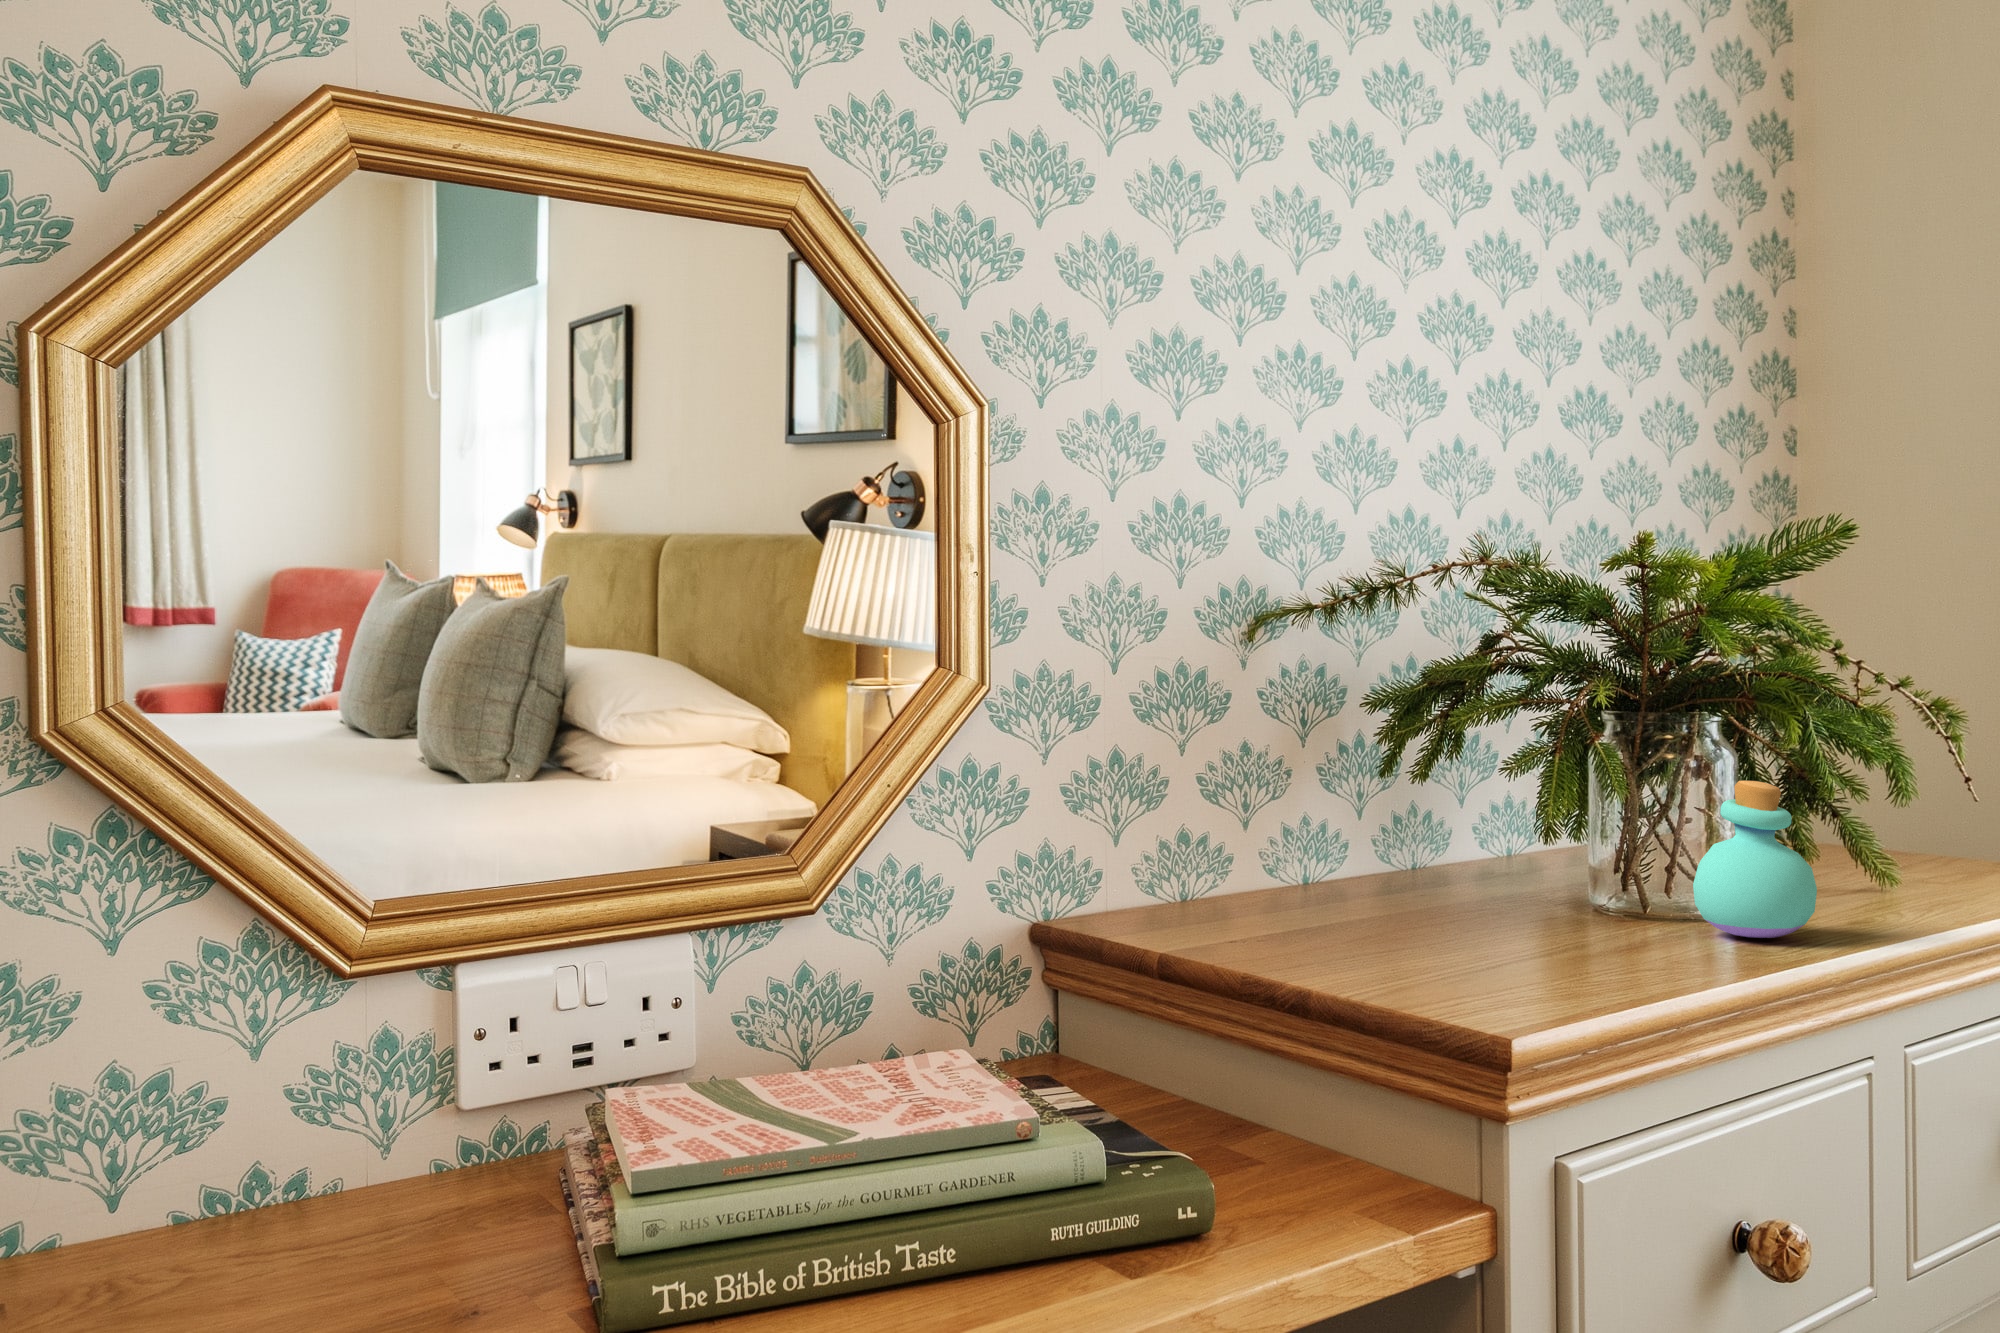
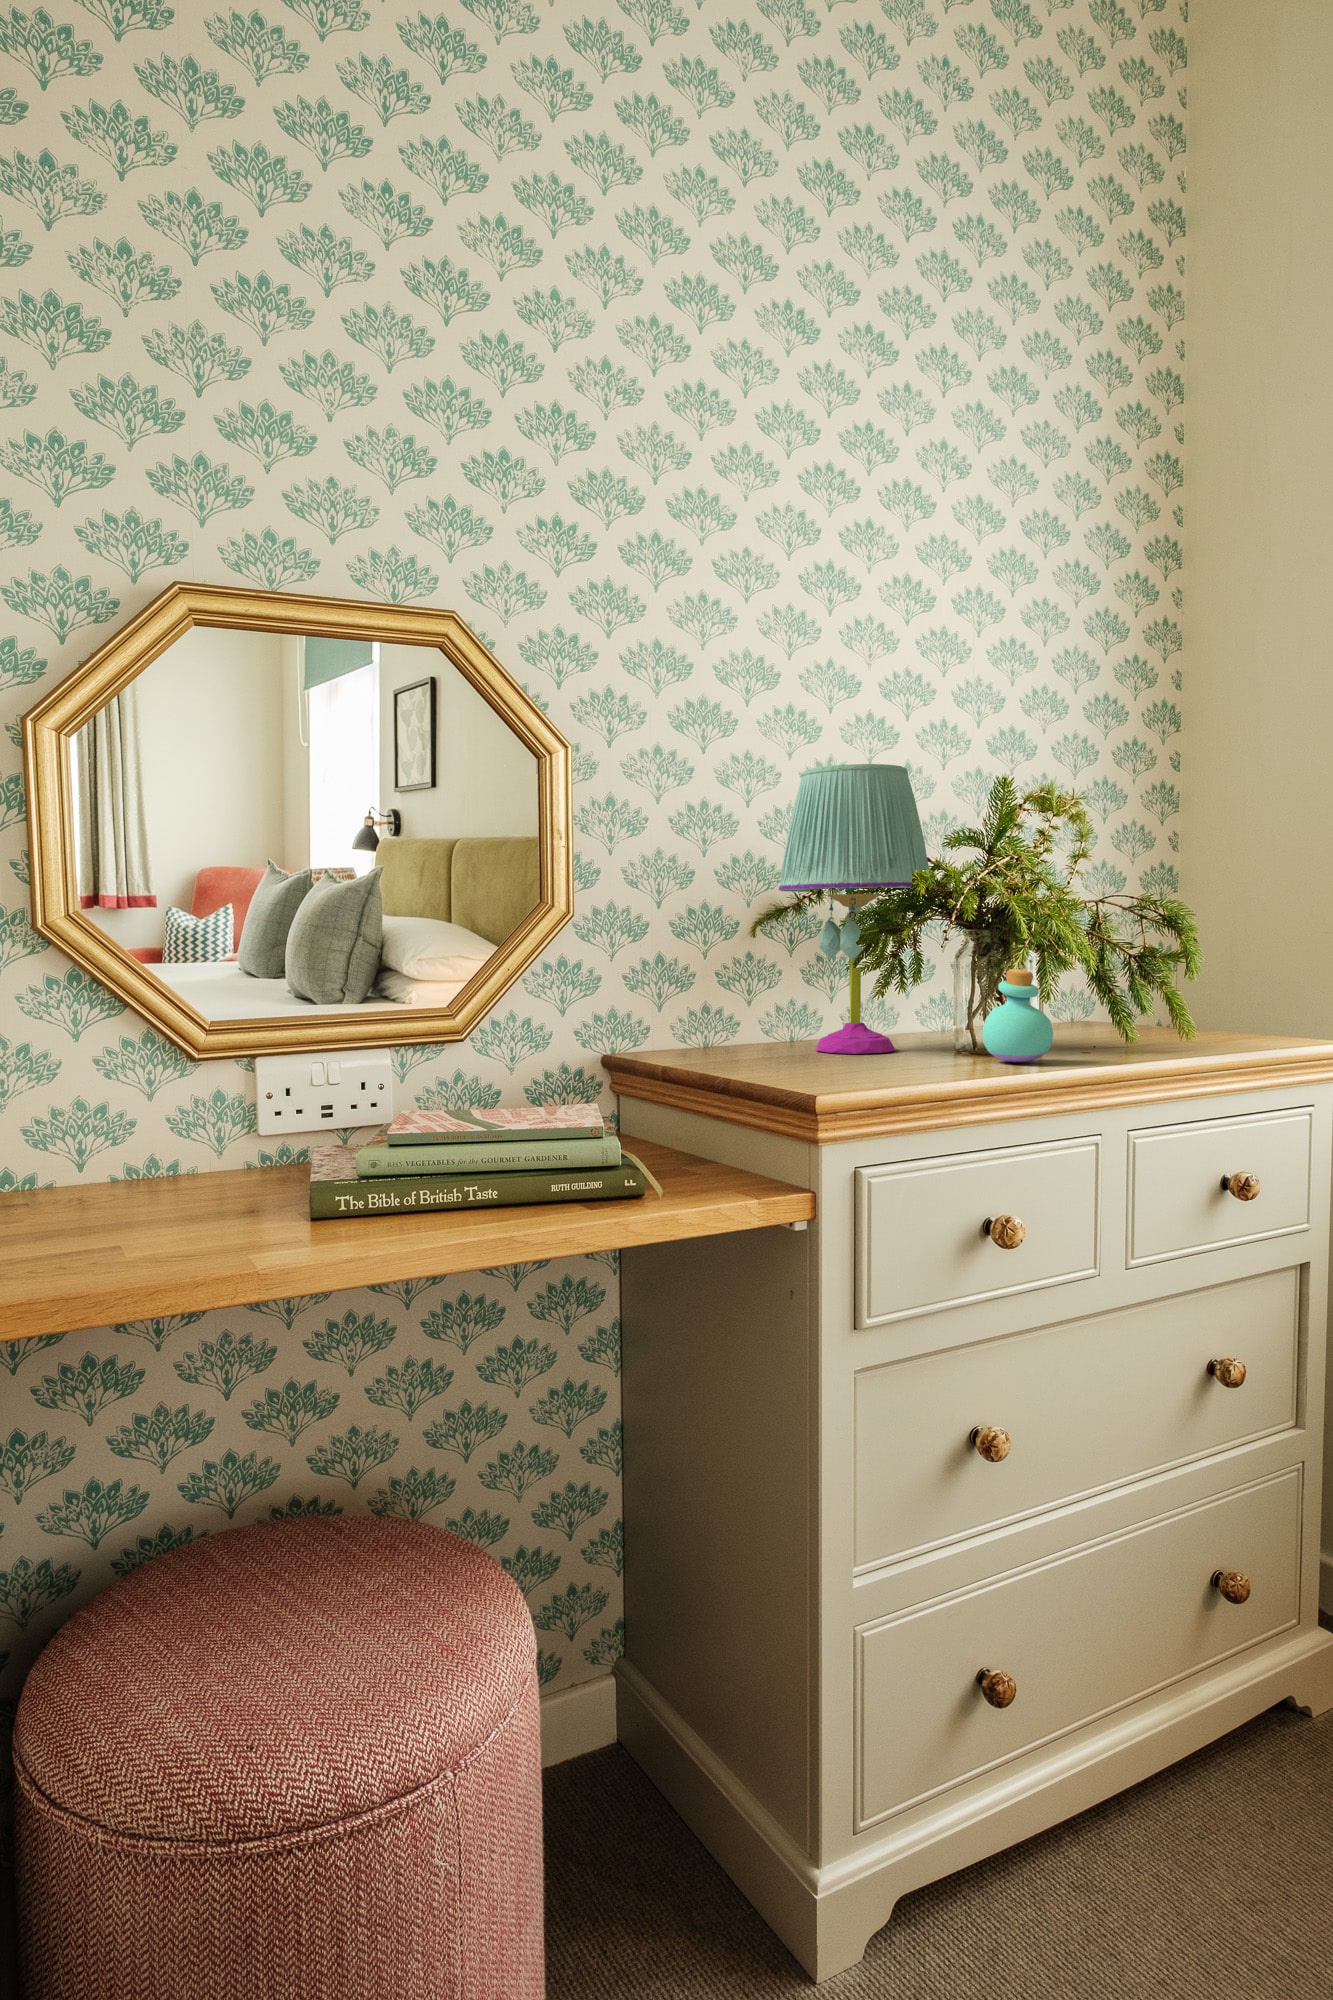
table lamp: none [1312,439,1569,916] -> present [779,764,929,1054]

